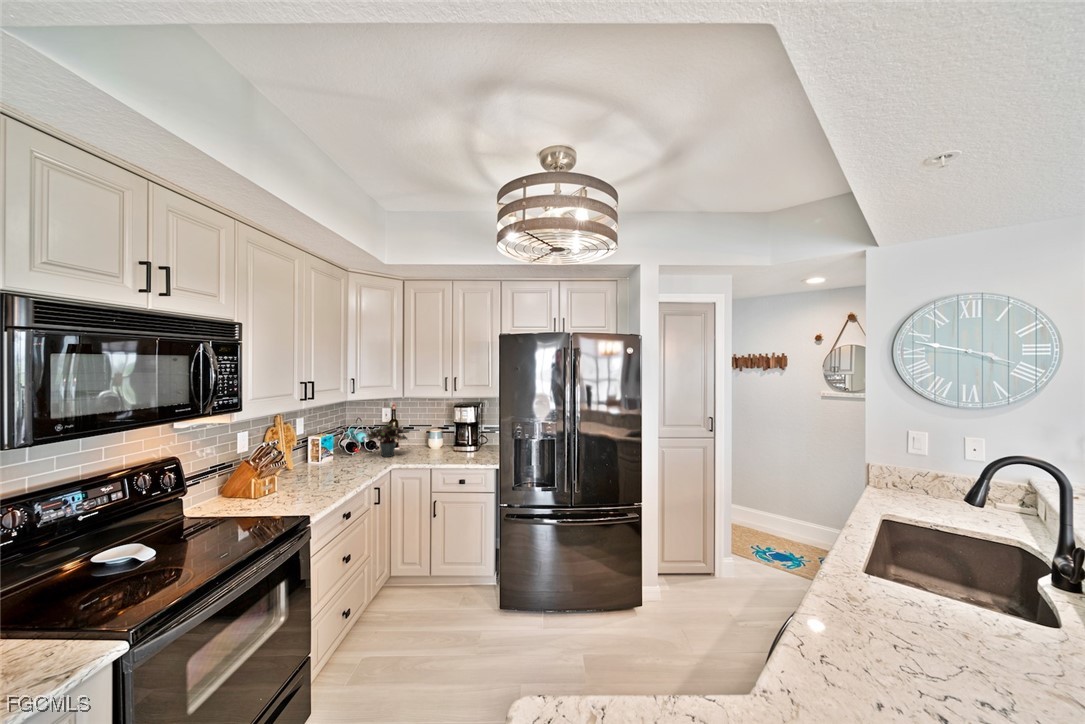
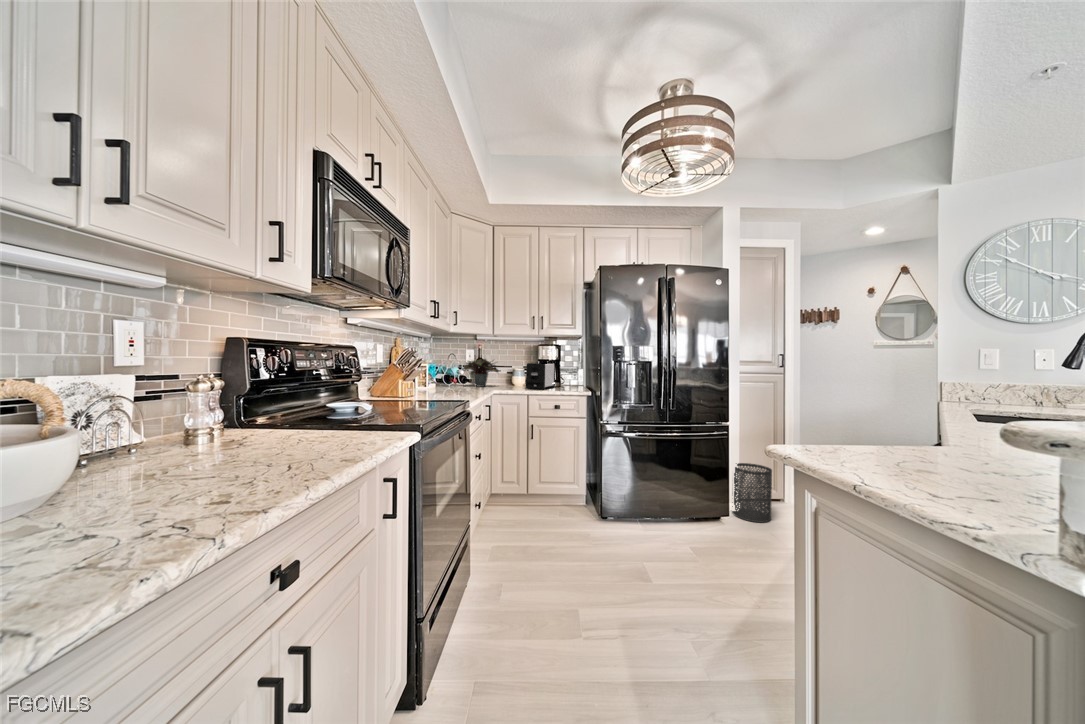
toaster: none [433,426,474,462] -> present [525,363,555,390]
trash can: none [659,540,700,613] -> present [732,463,772,522]

